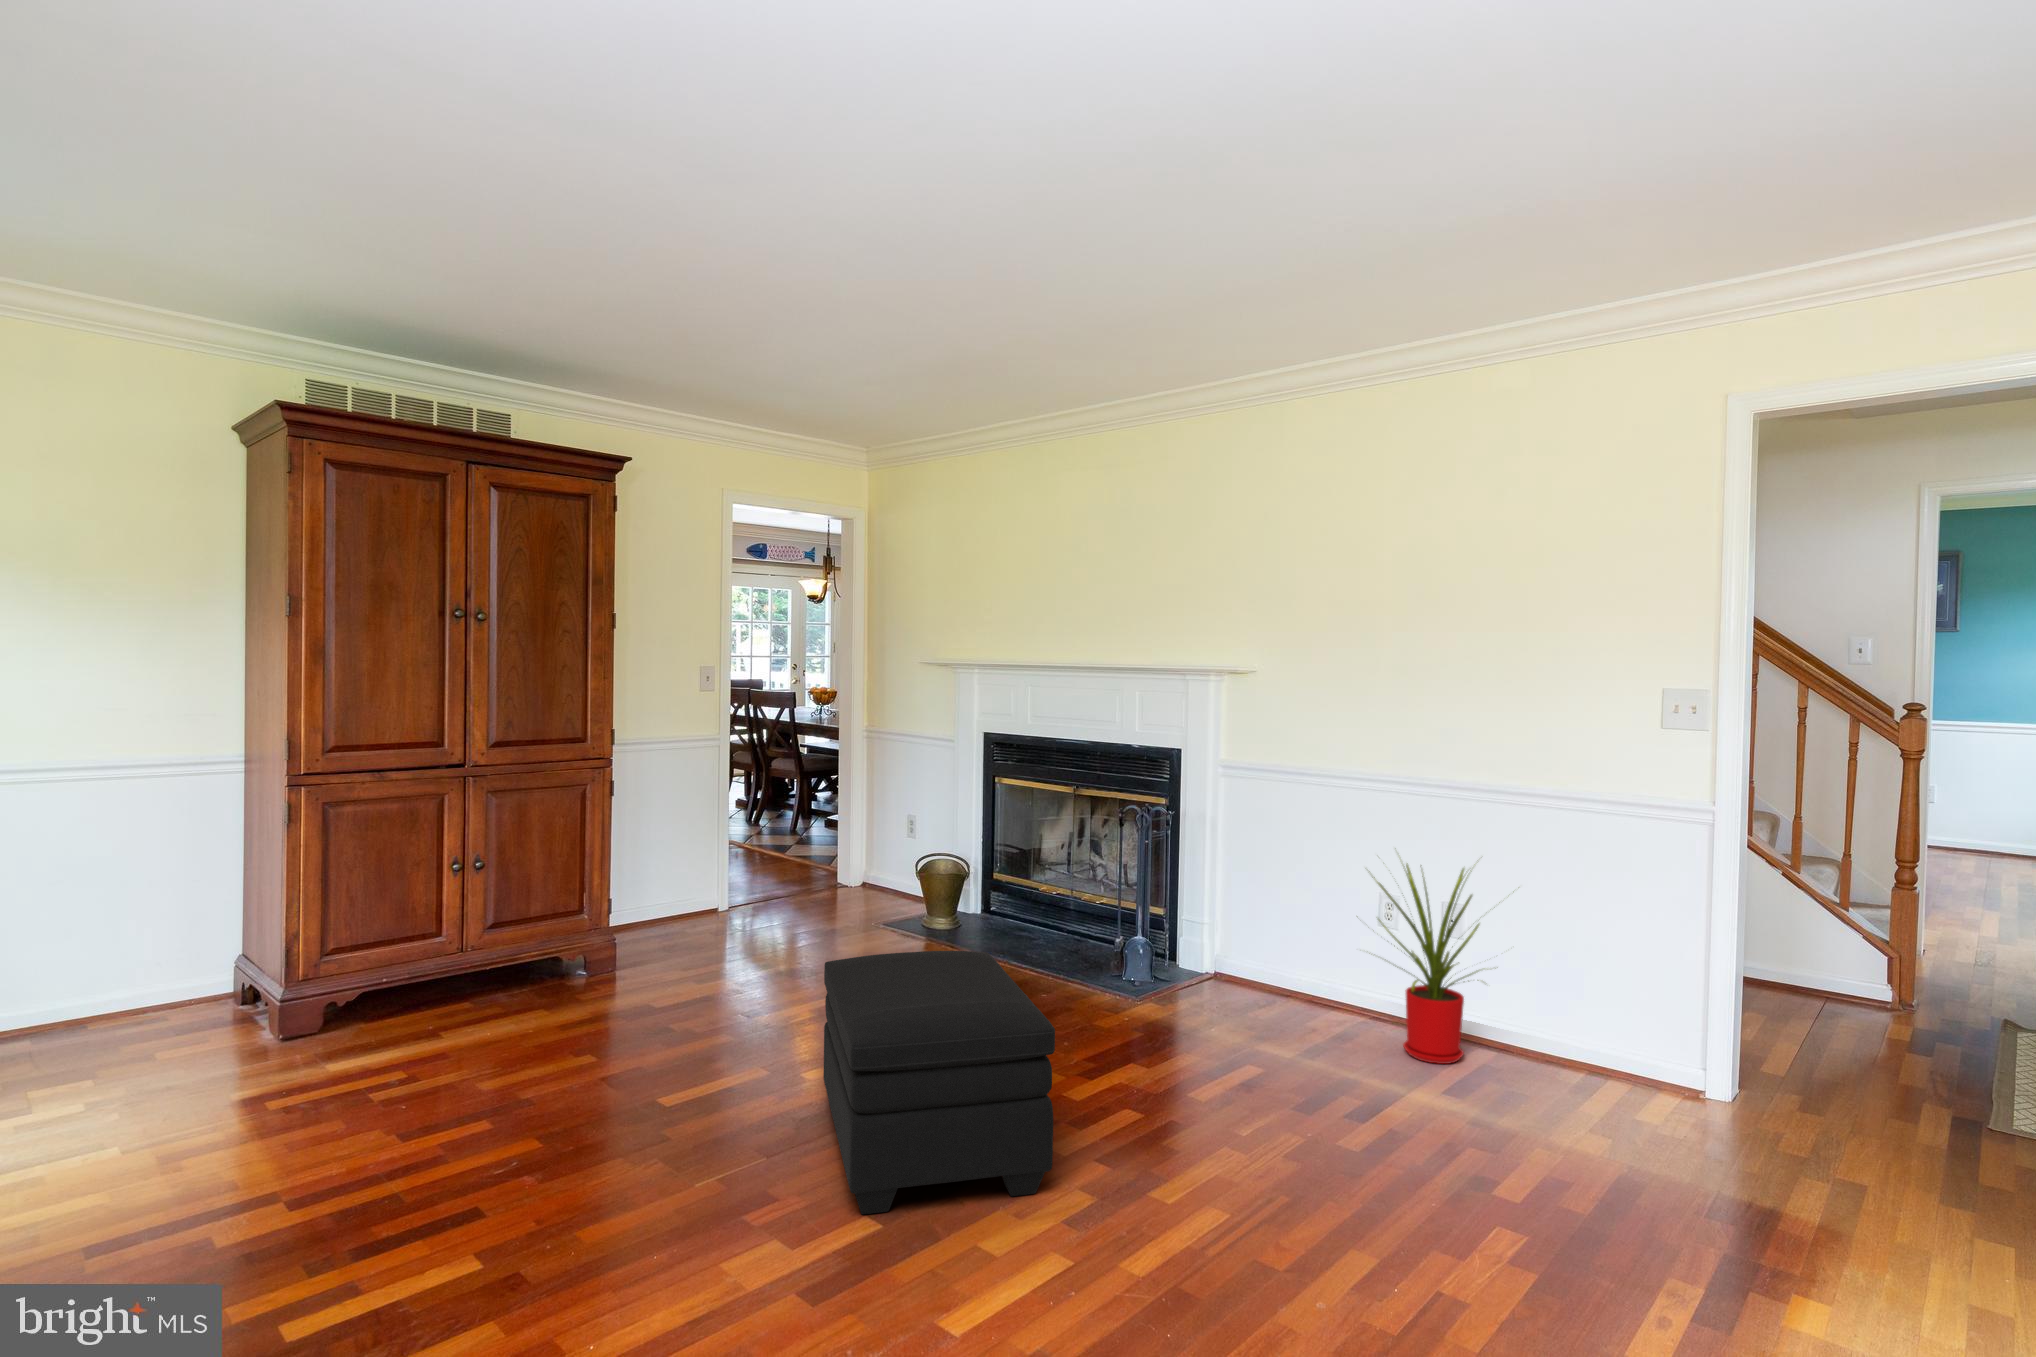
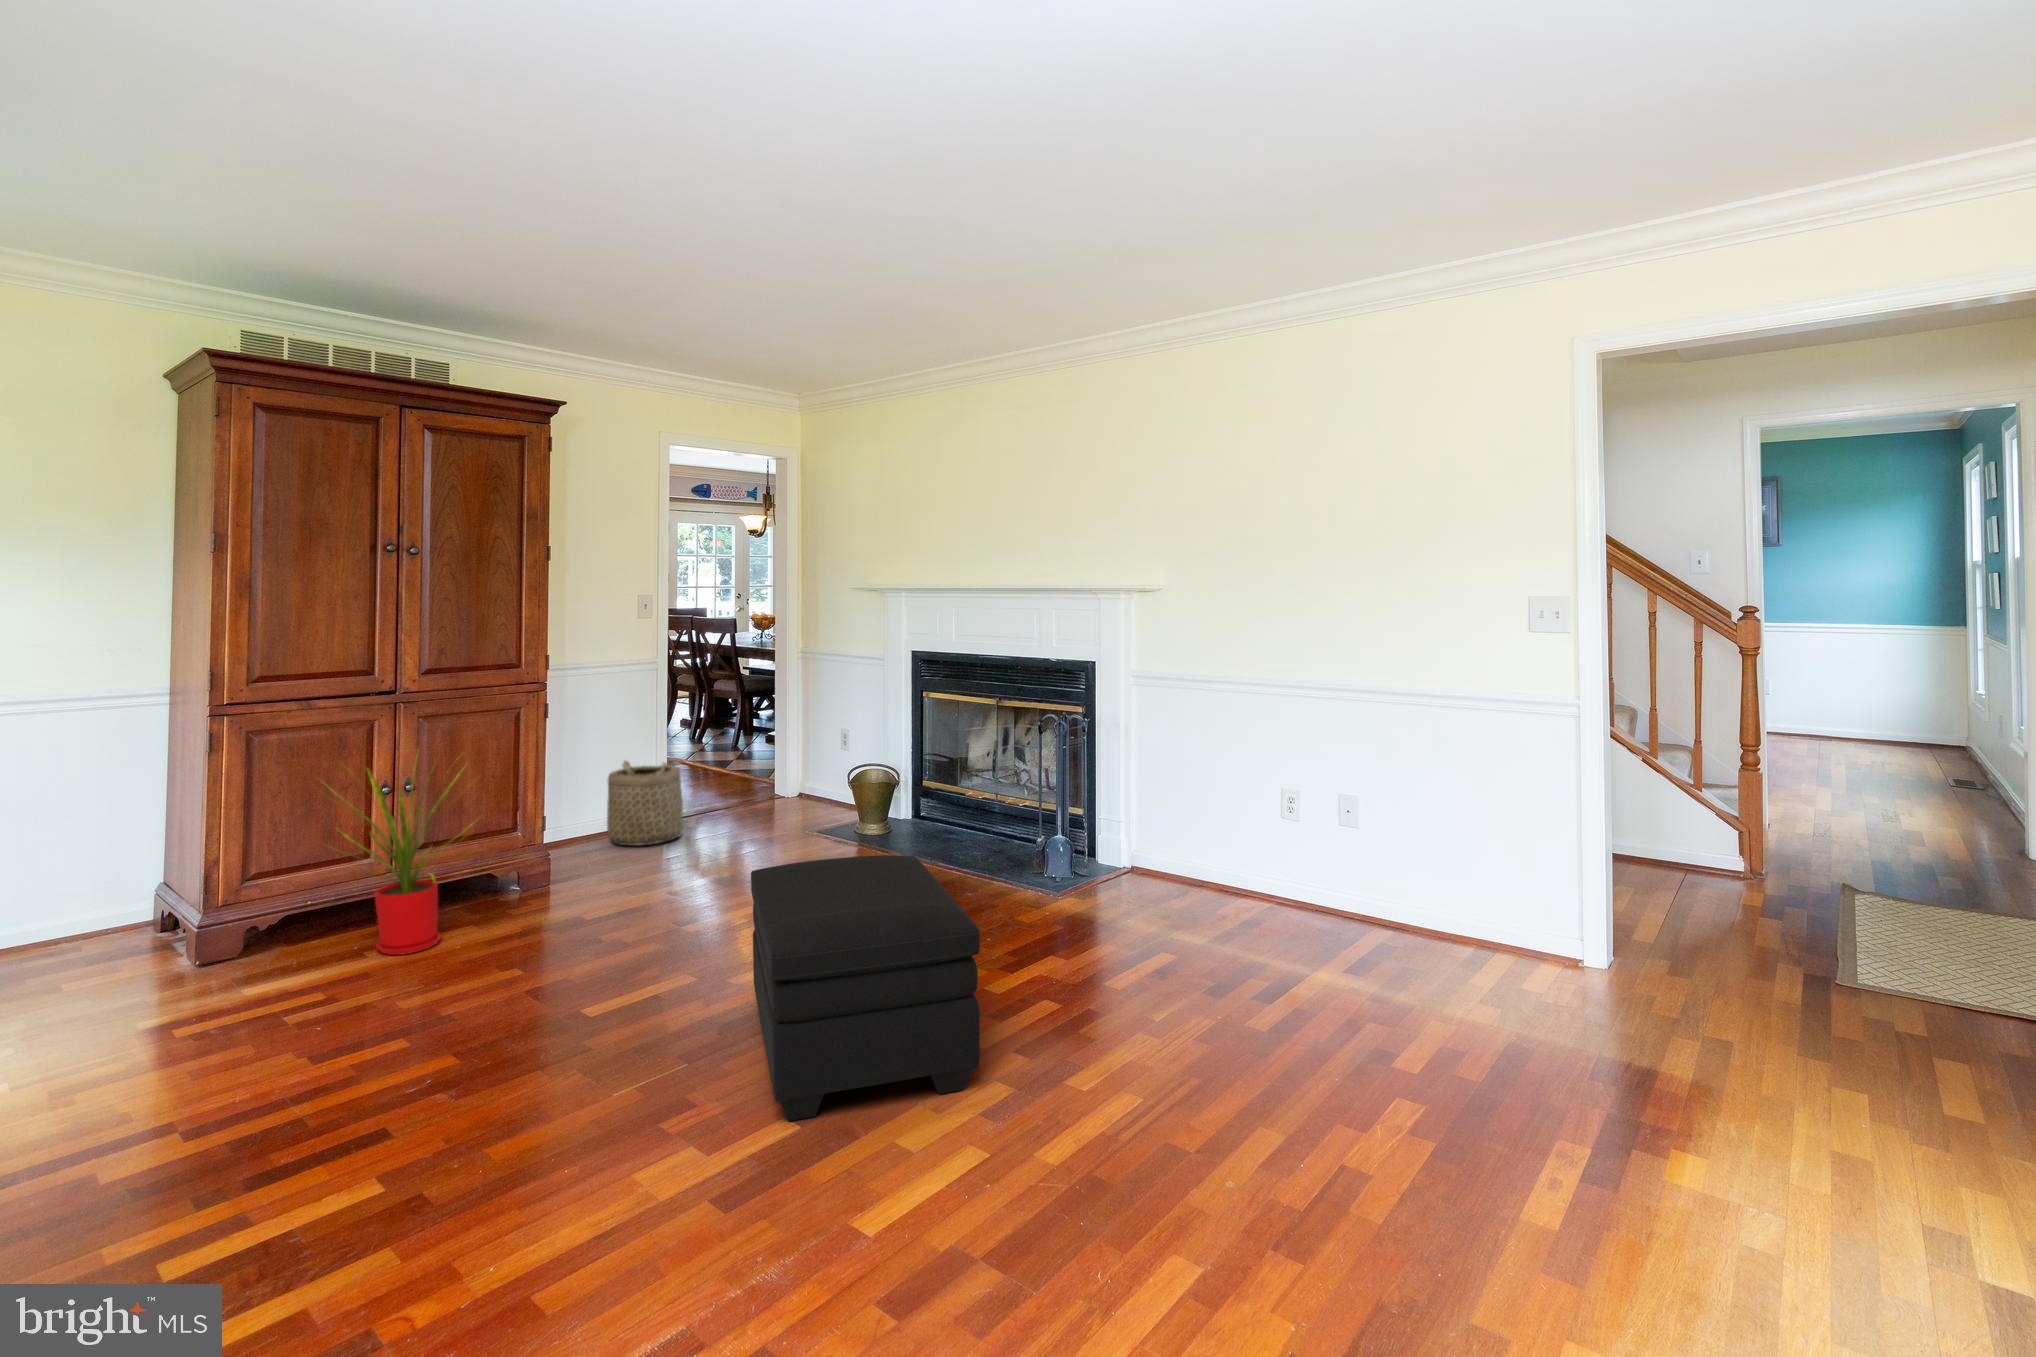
basket: none [665,843,741,933] -> present [607,761,683,845]
house plant: present [1369,863,1500,1064] -> present [325,760,467,955]

